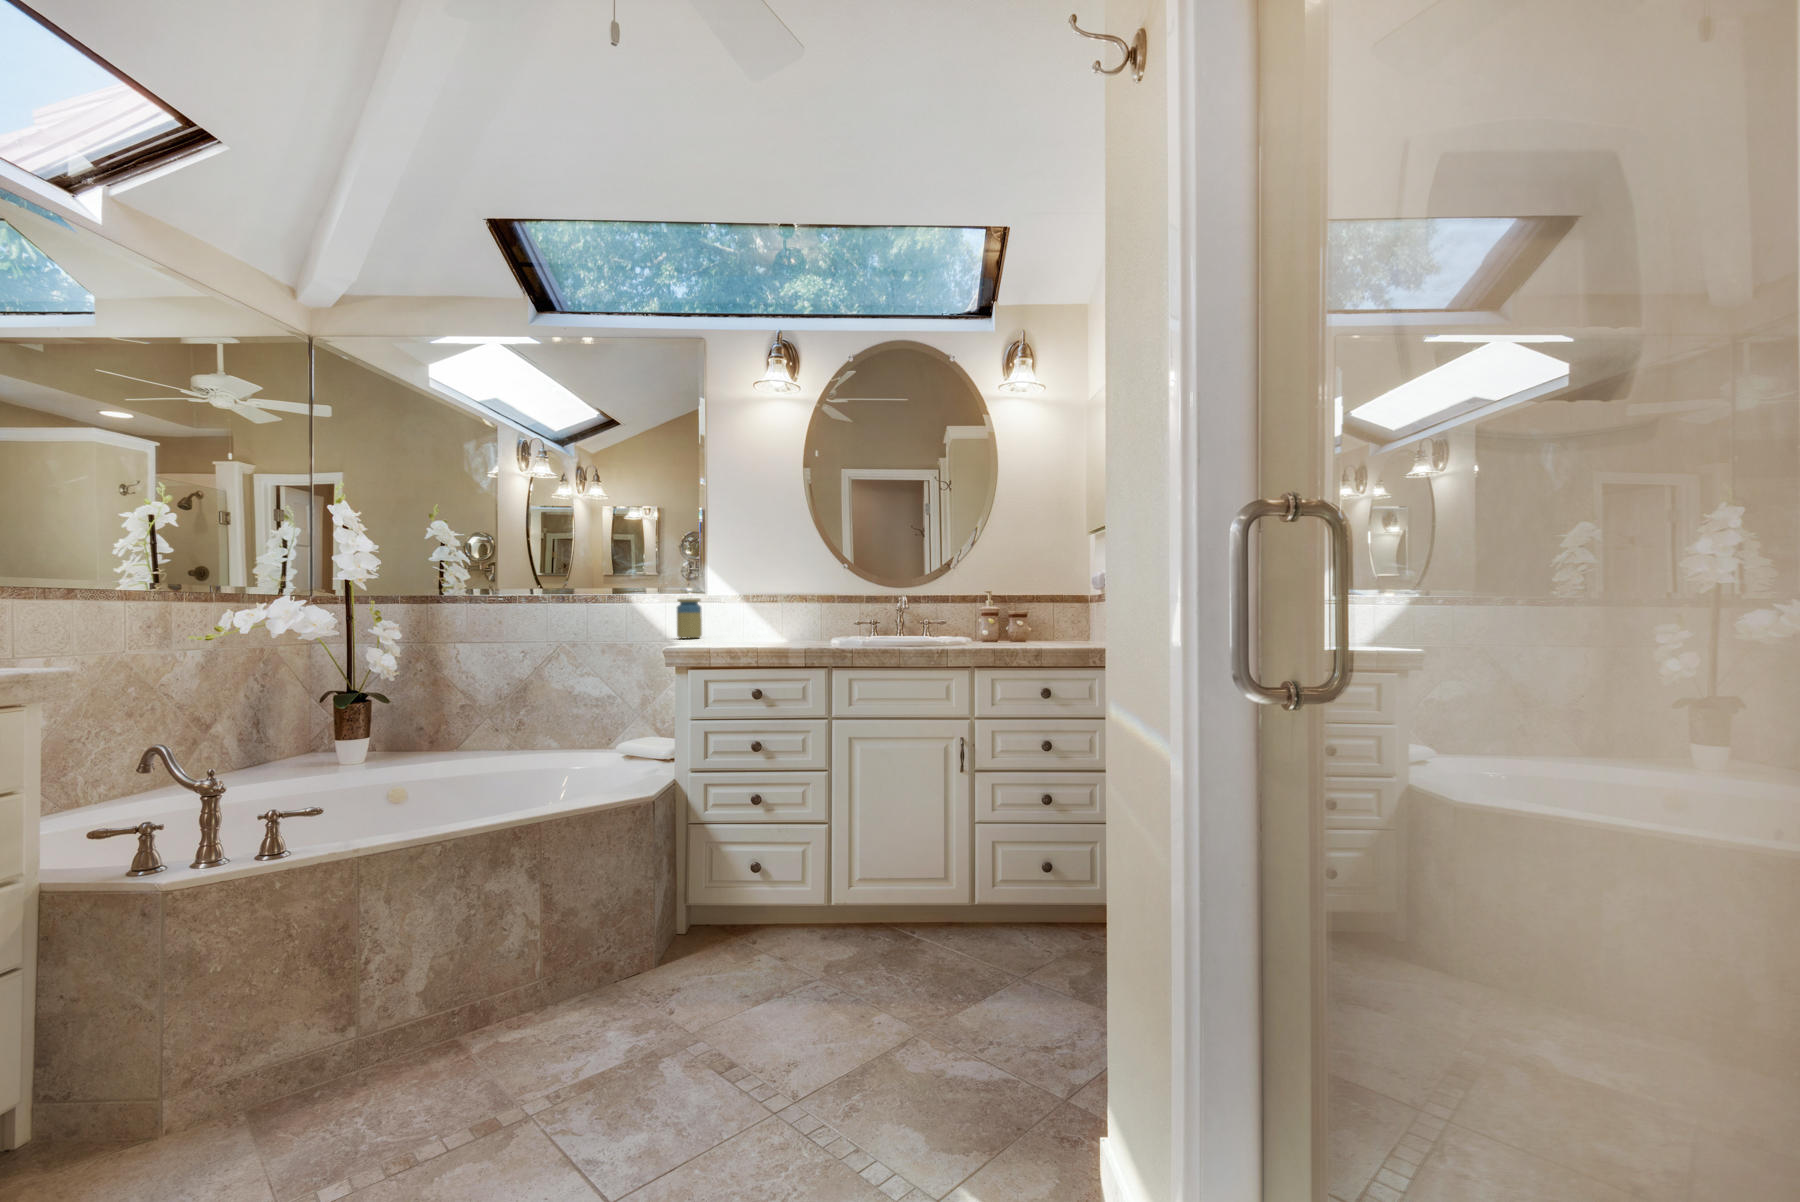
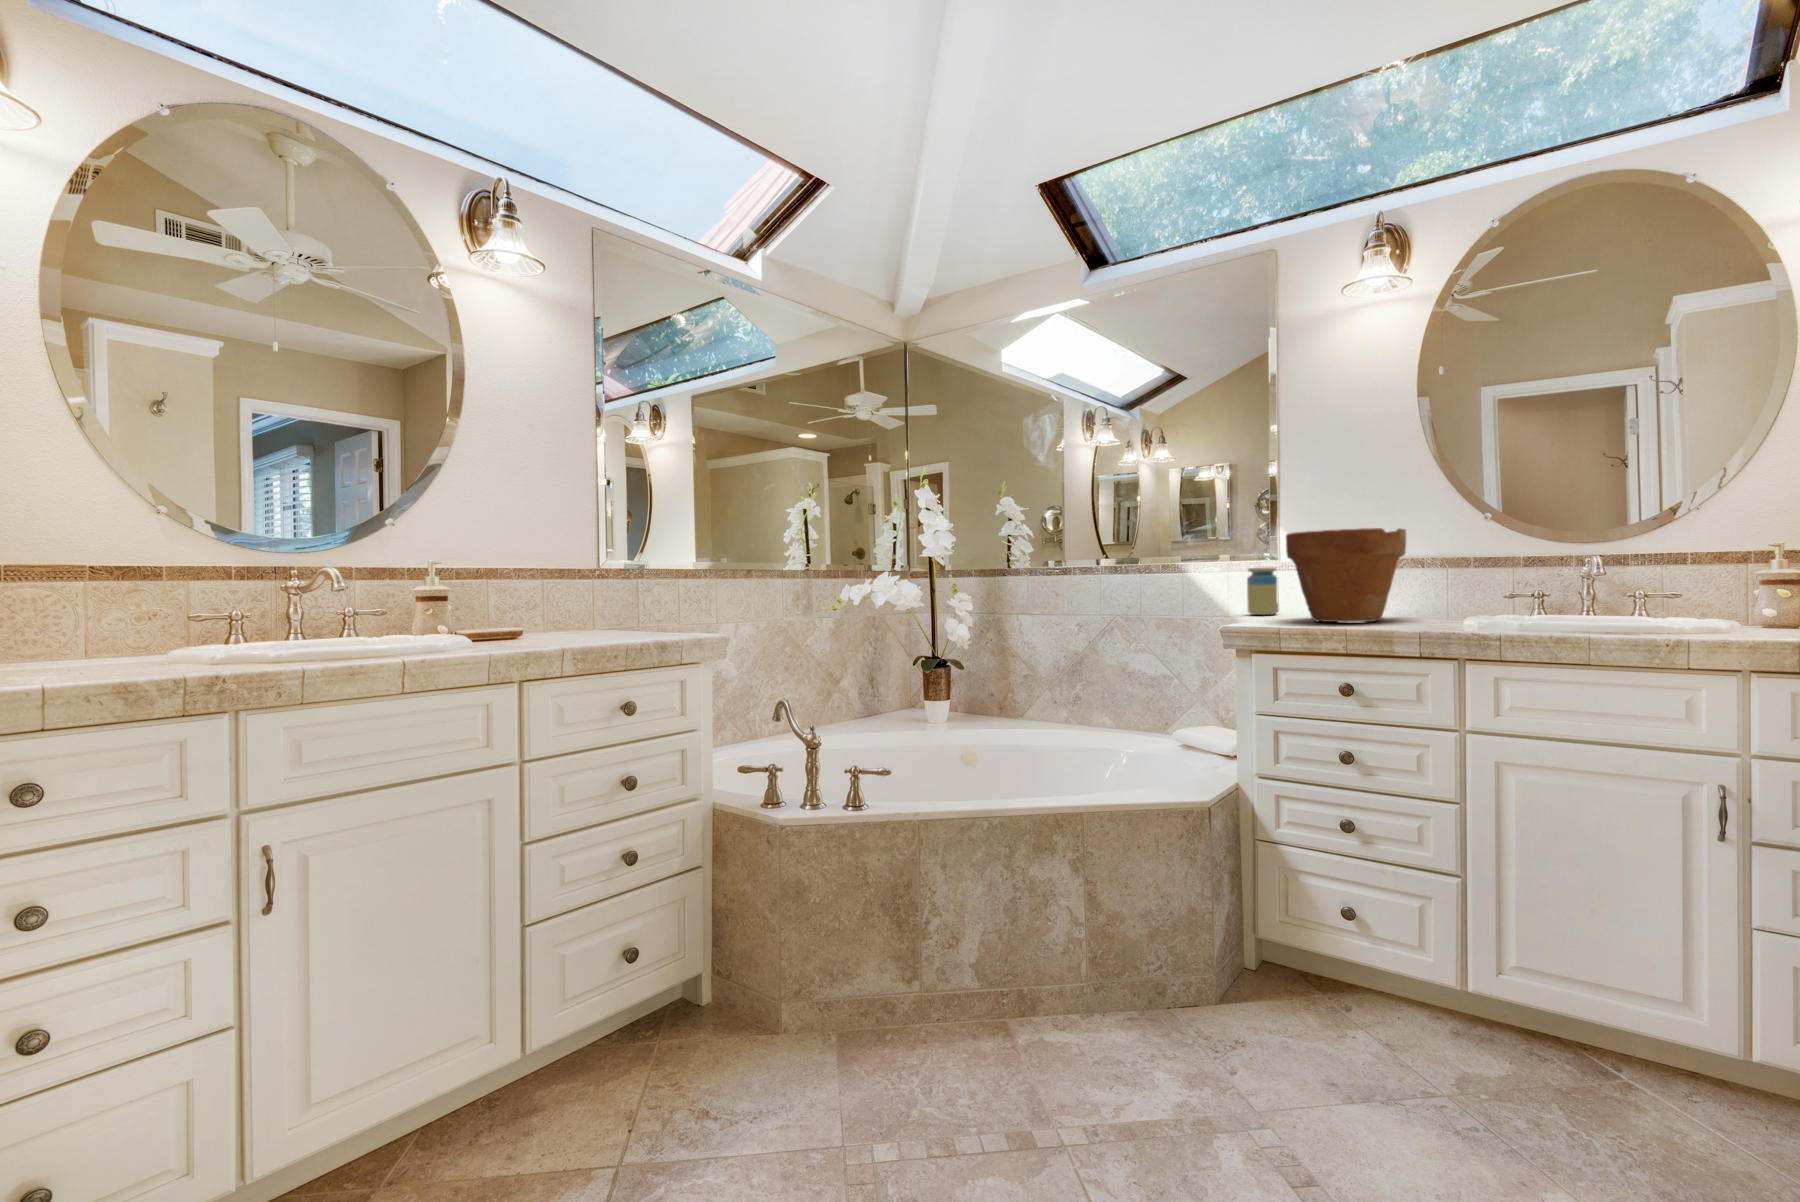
flower pot: none [709,569,795,643] -> present [1286,528,1406,622]

